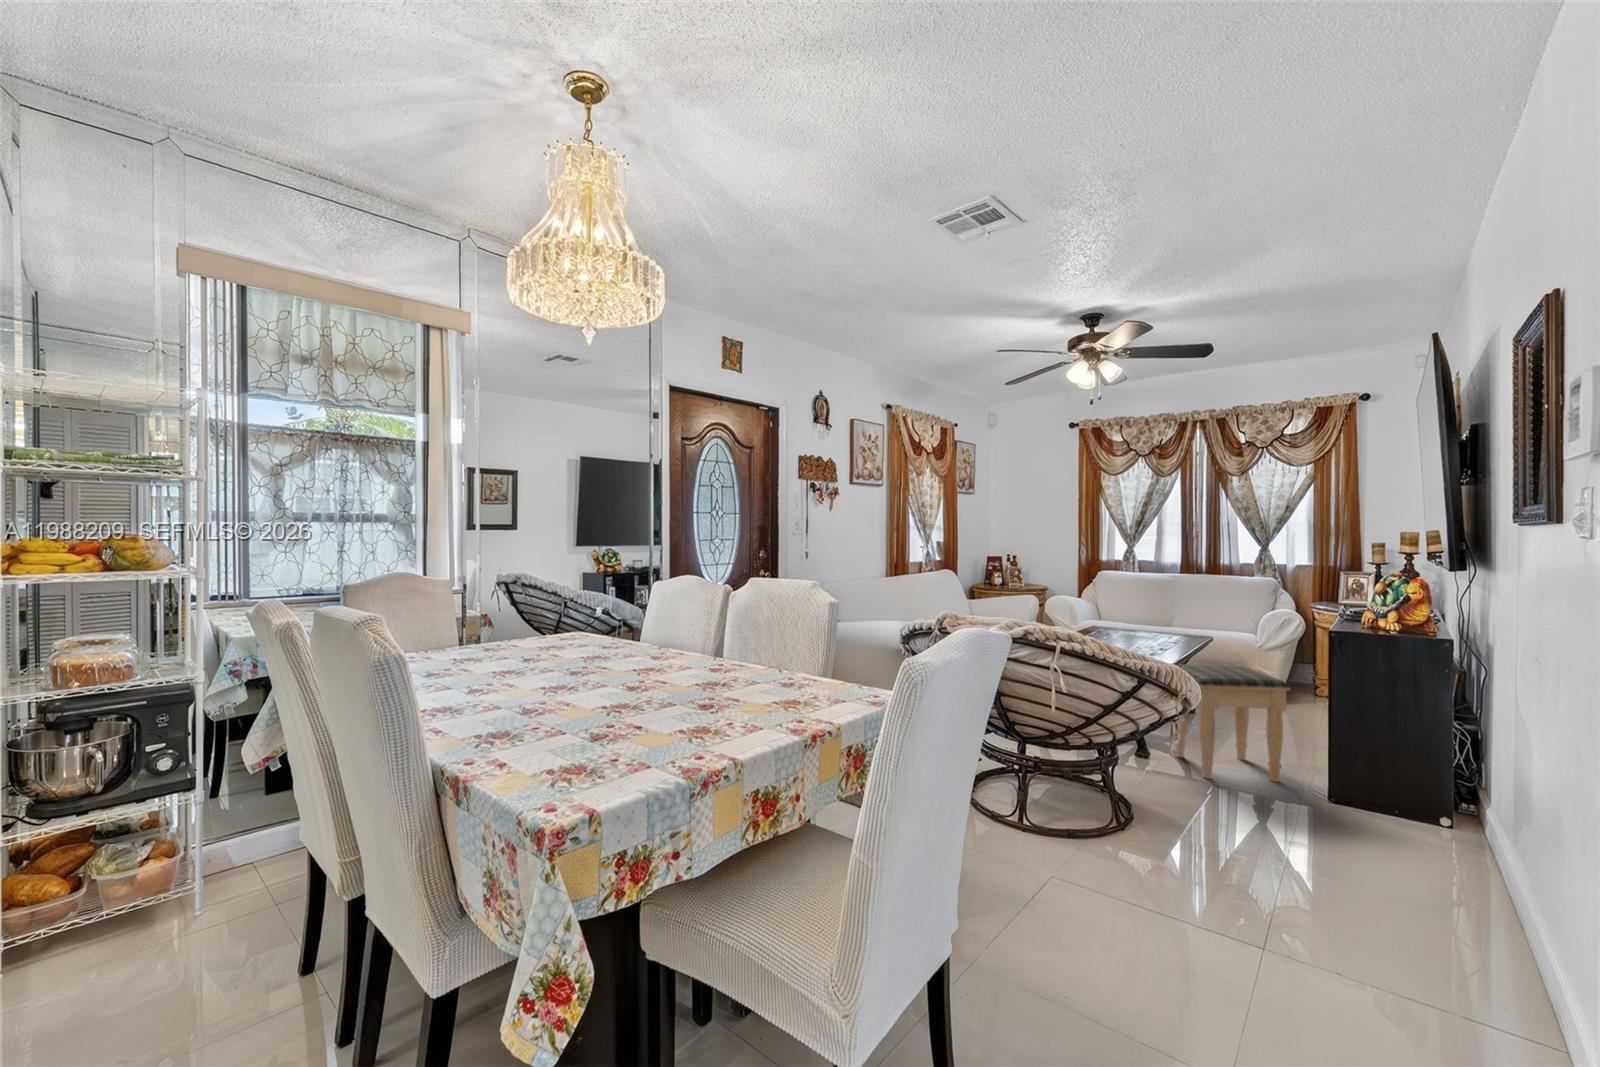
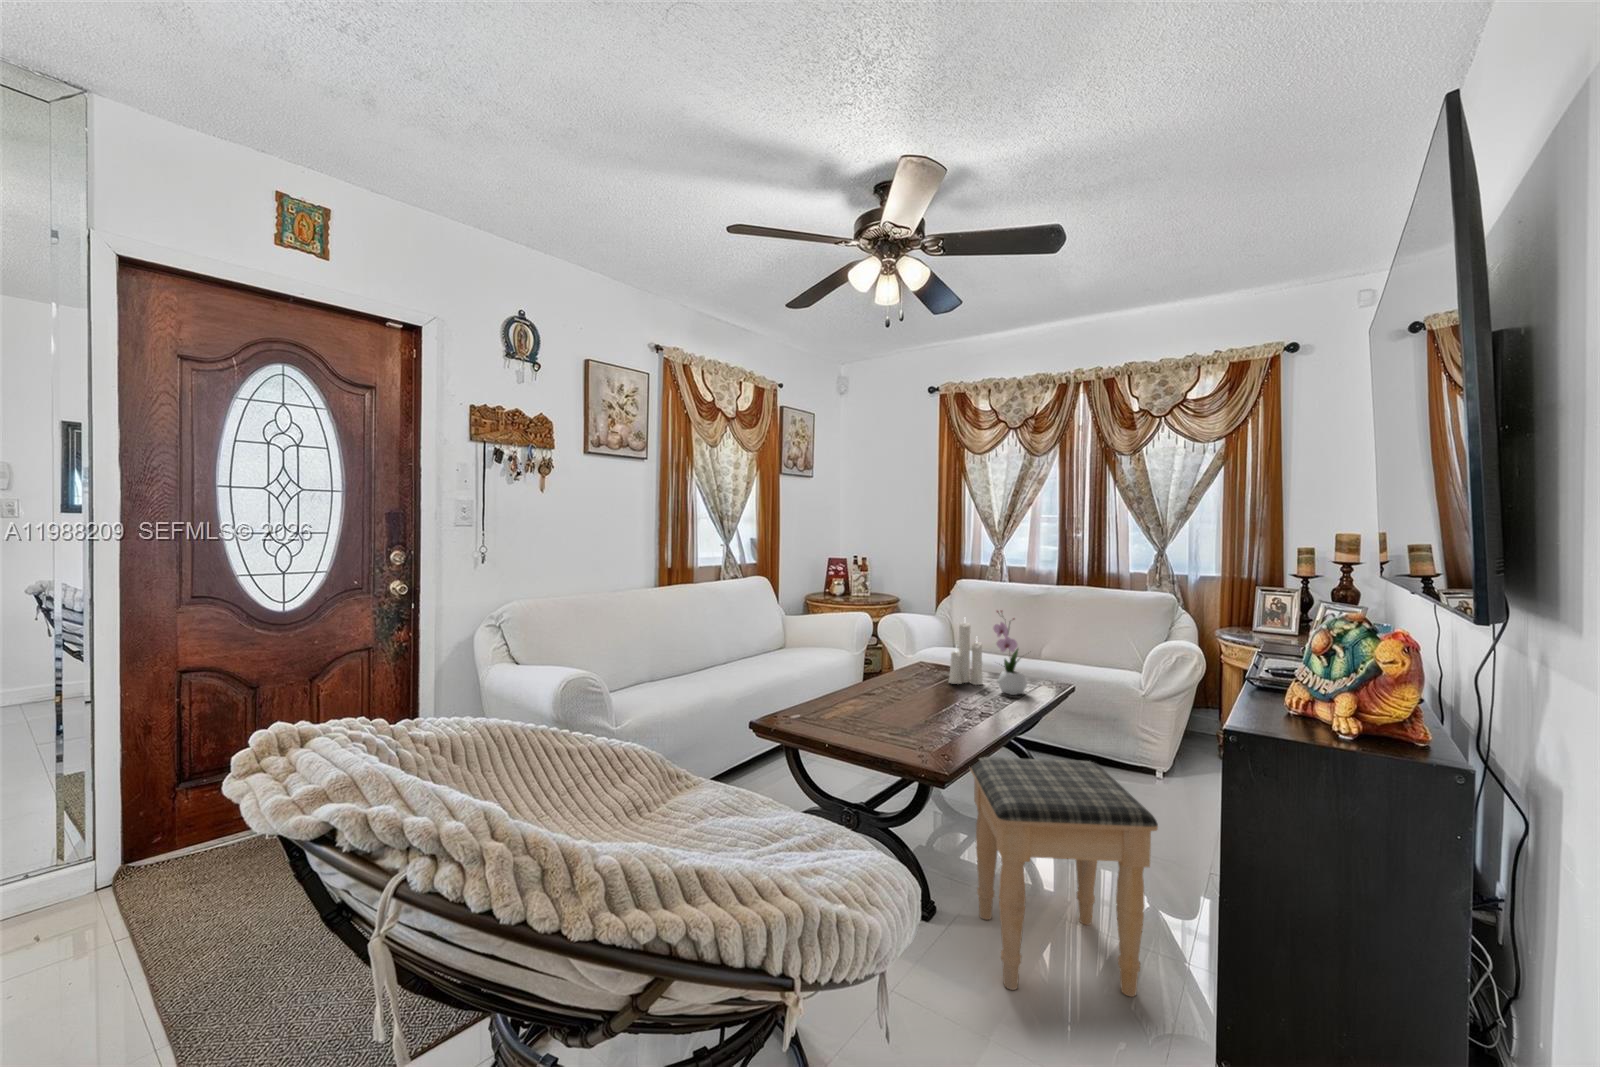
flower arrangement: none [1160,585,1188,640] -> present [993,611,1027,695]
candle: none [1125,587,1150,635] -> present [949,622,983,685]

